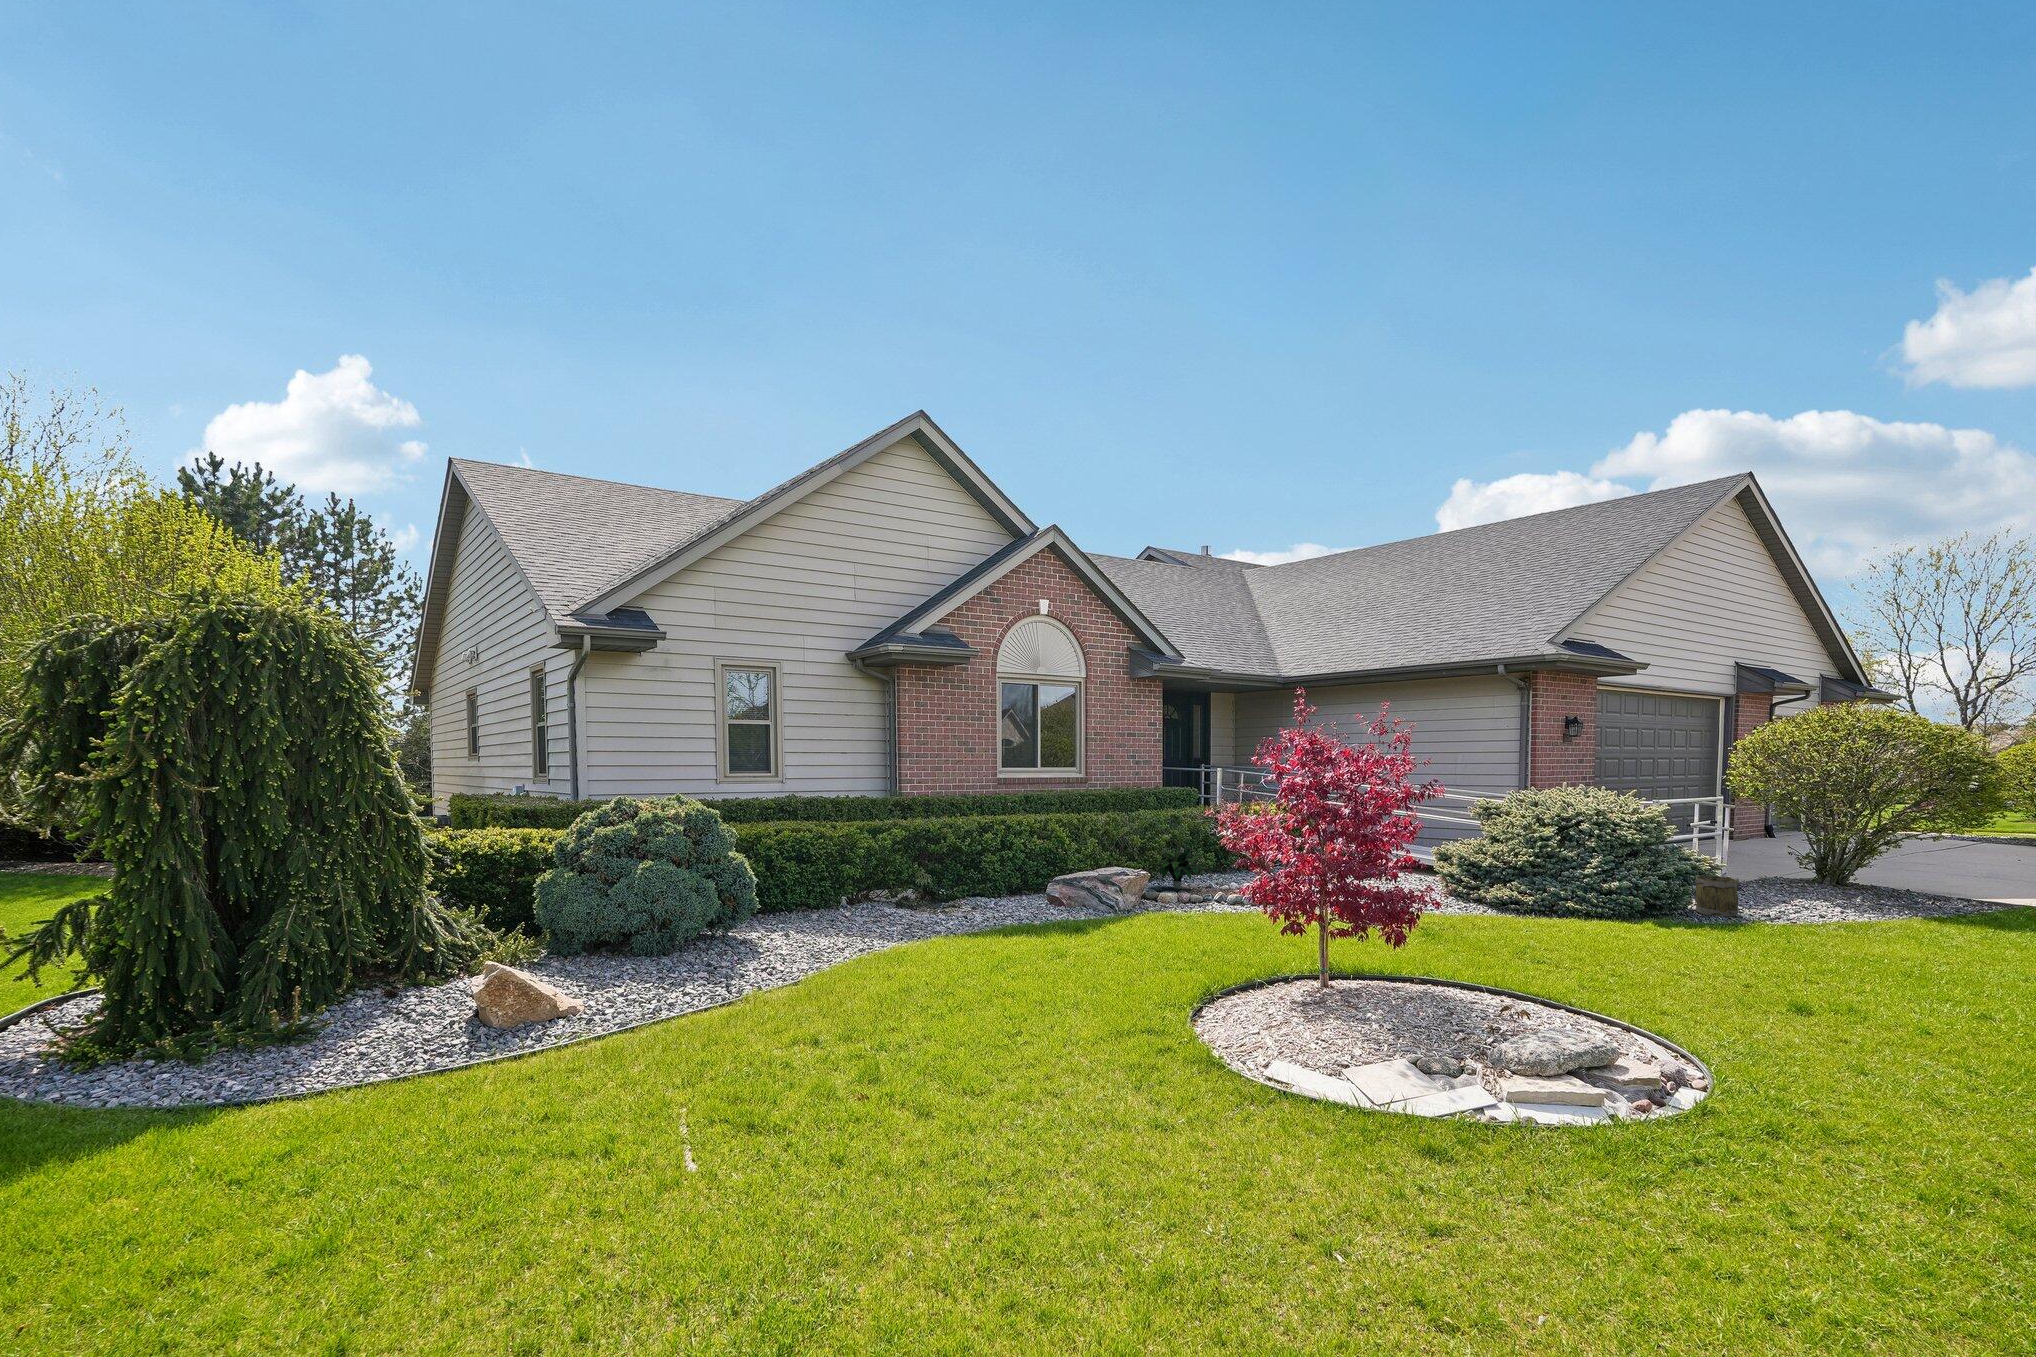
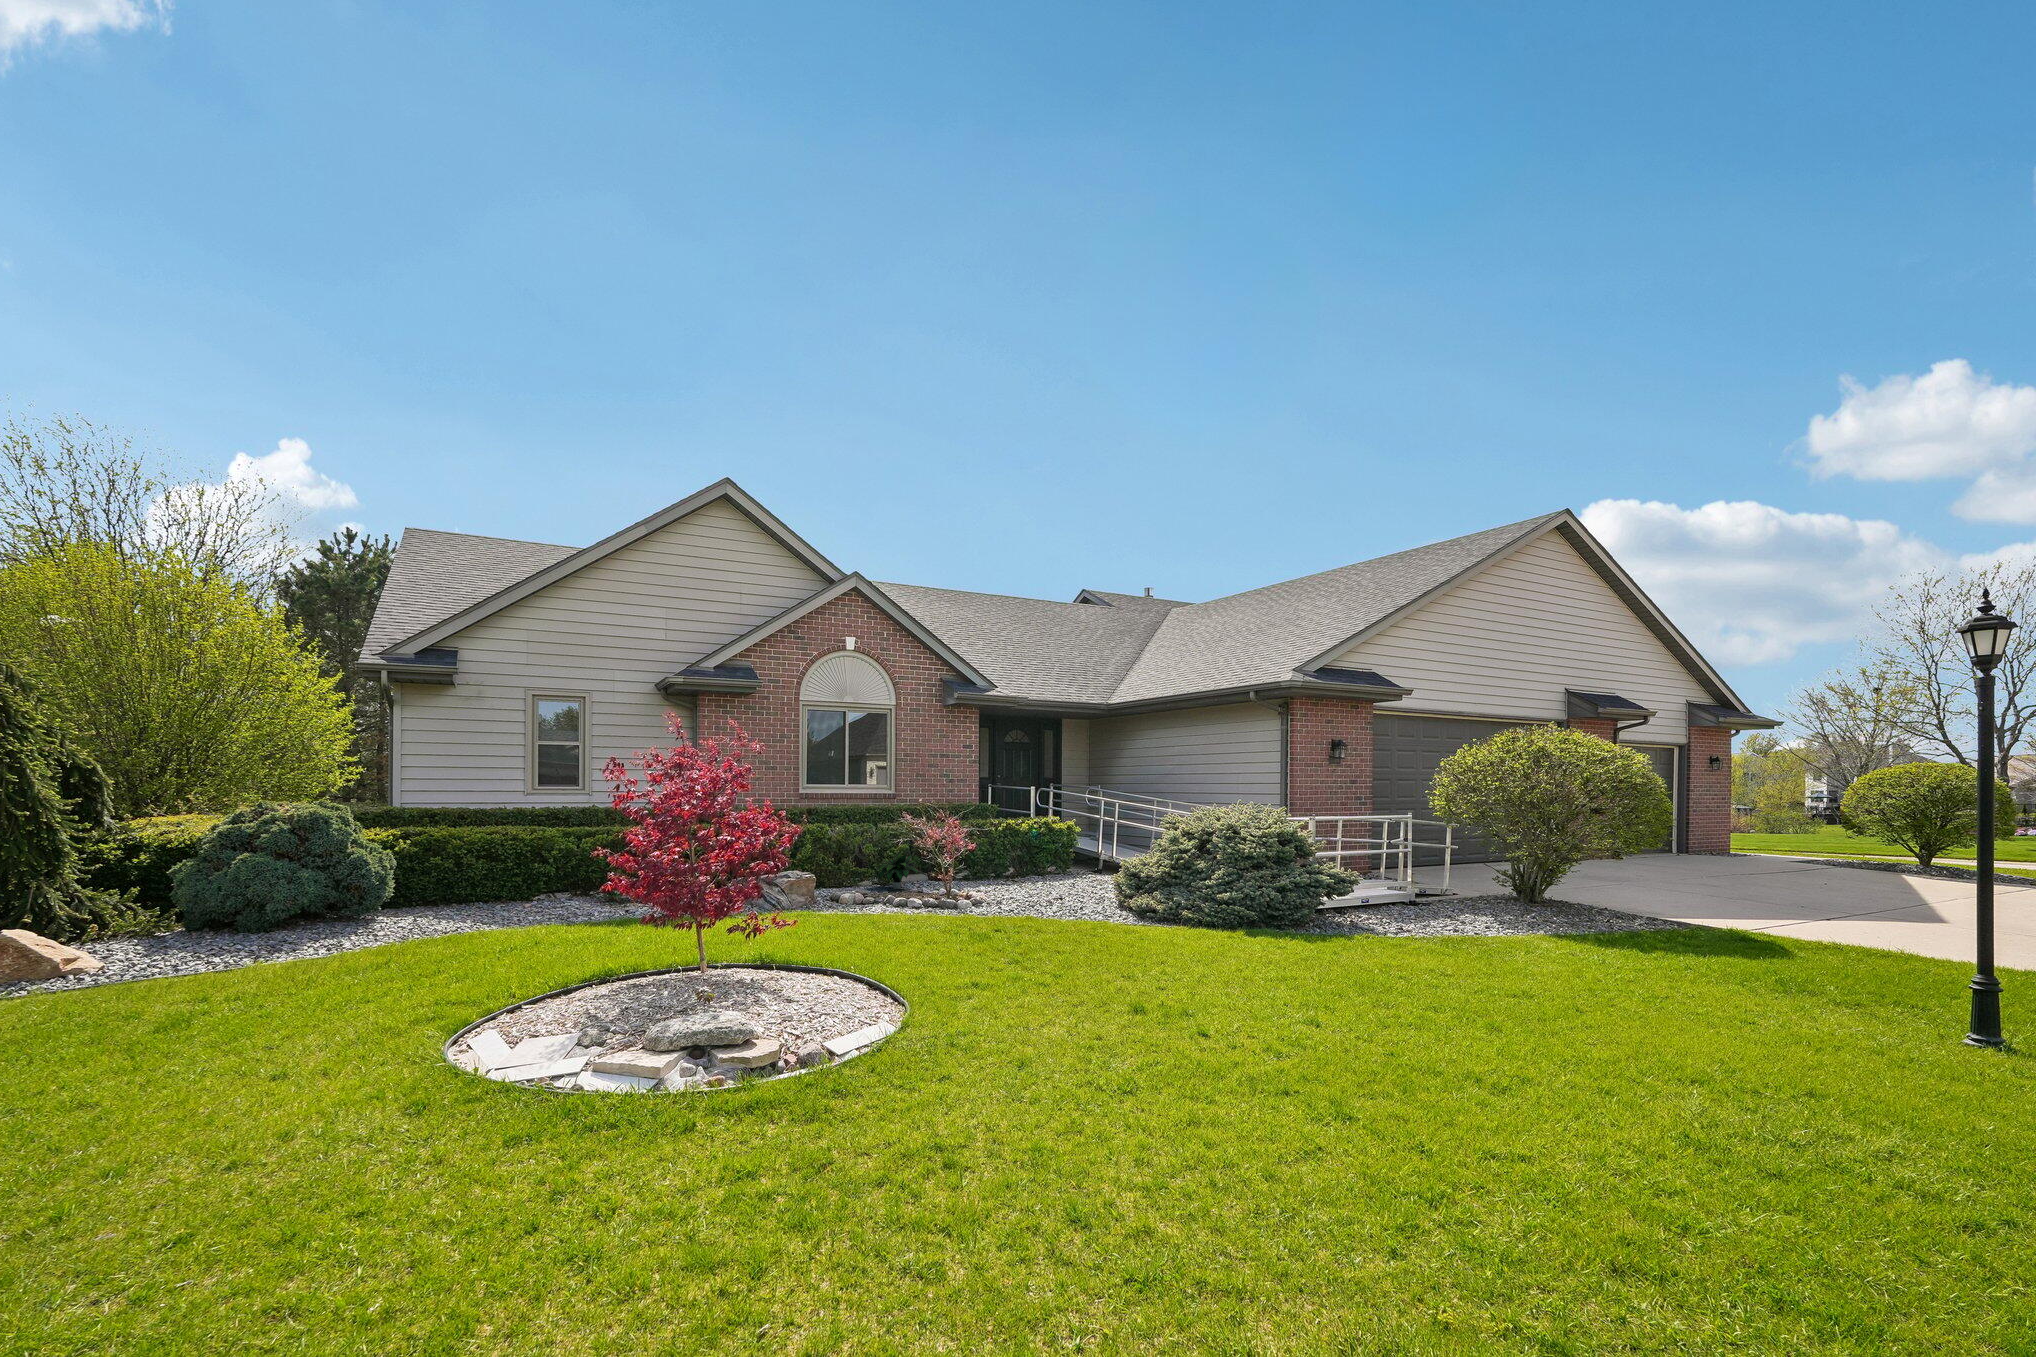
bucket: present [1694,875,1739,916] -> none [1319,887,1358,926]

